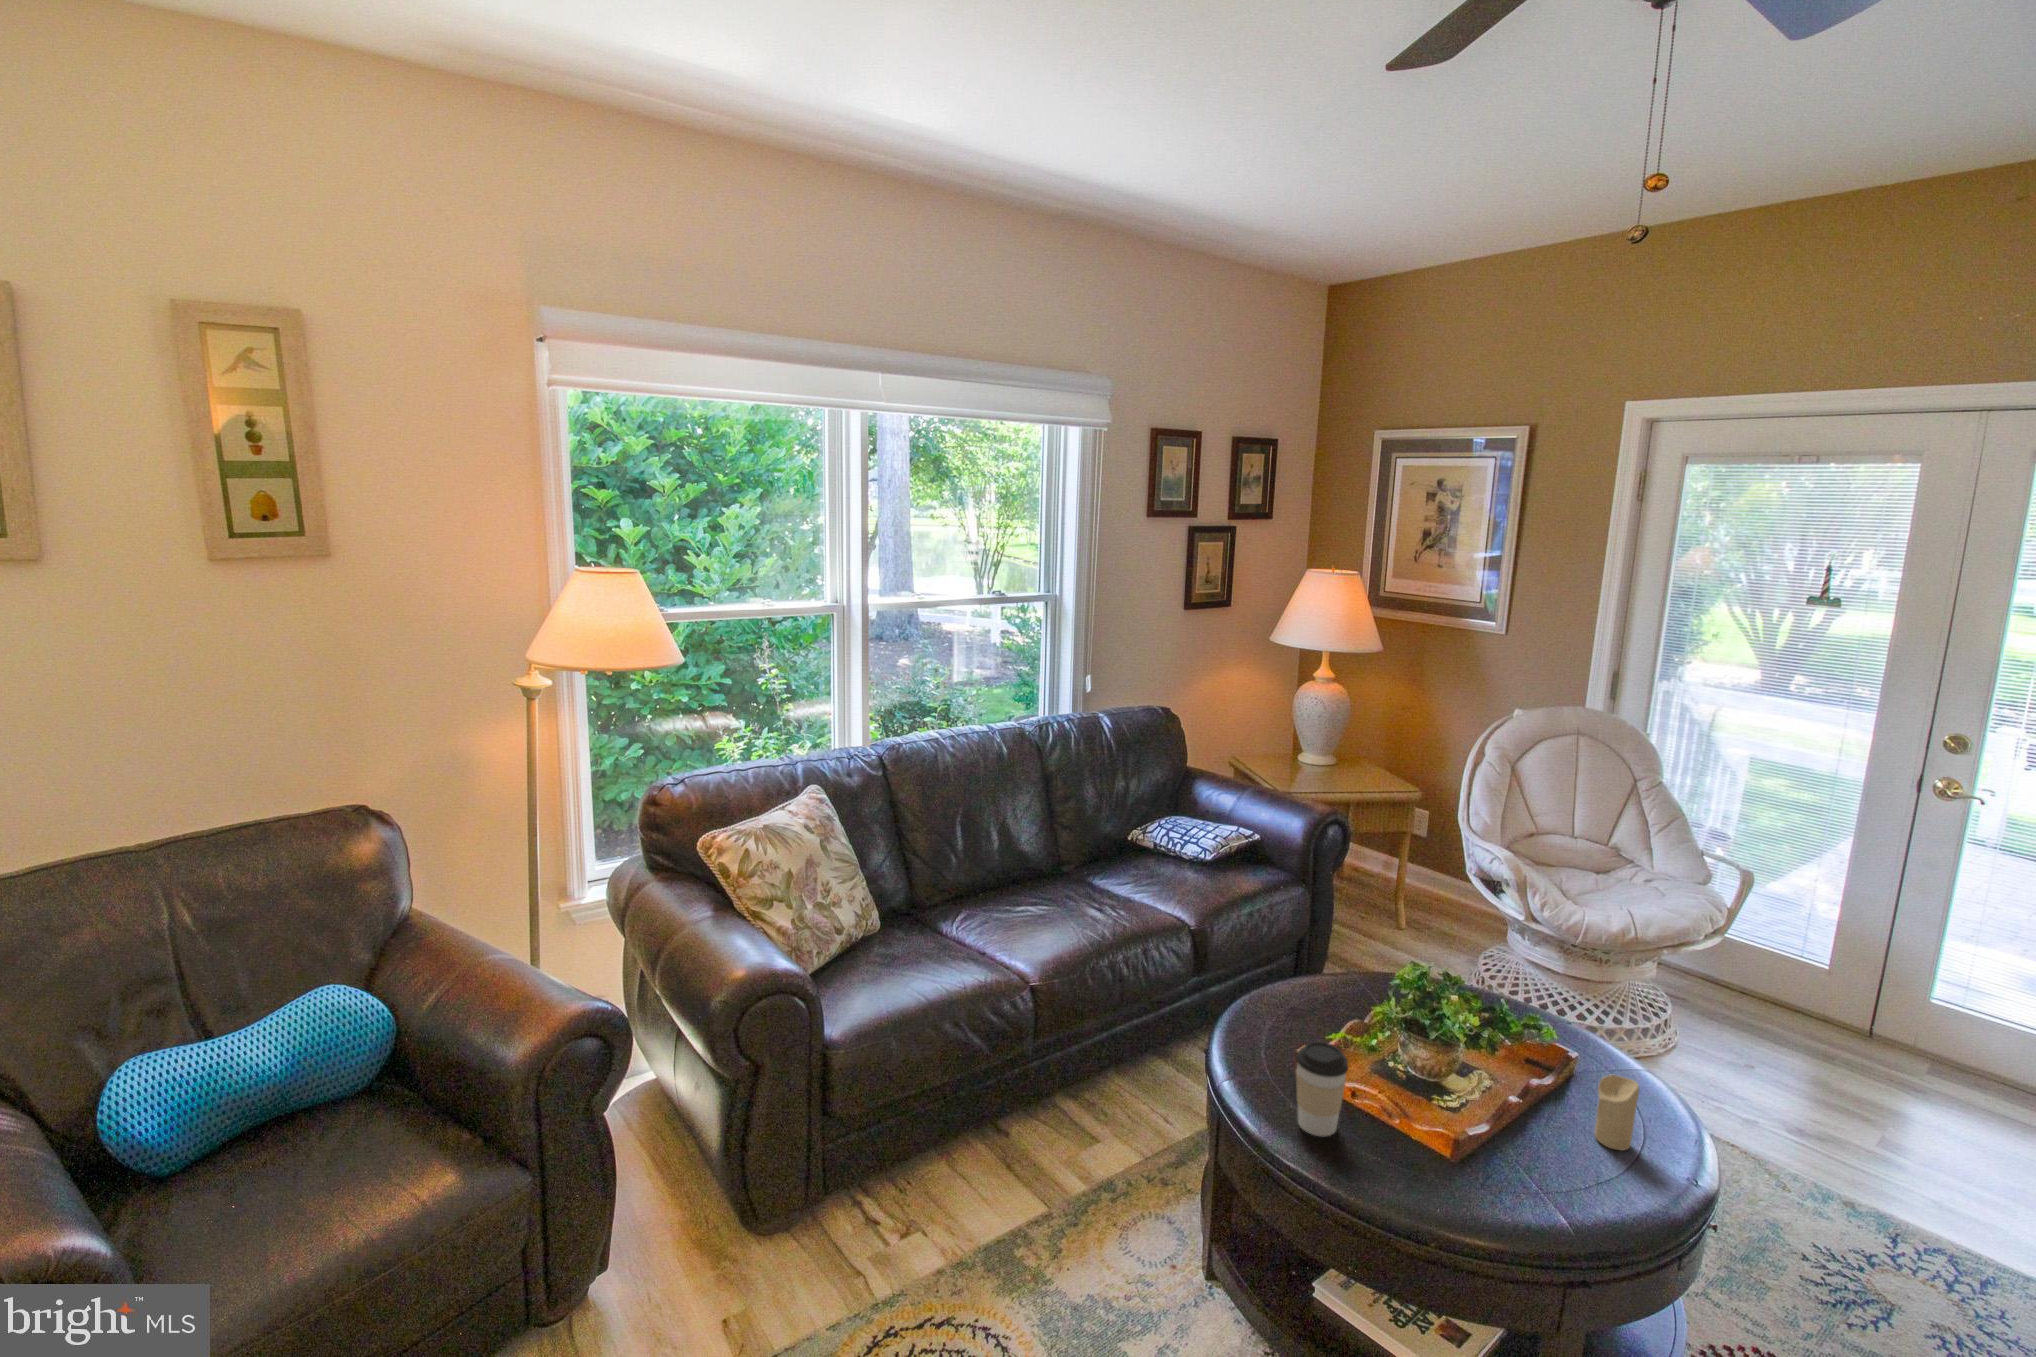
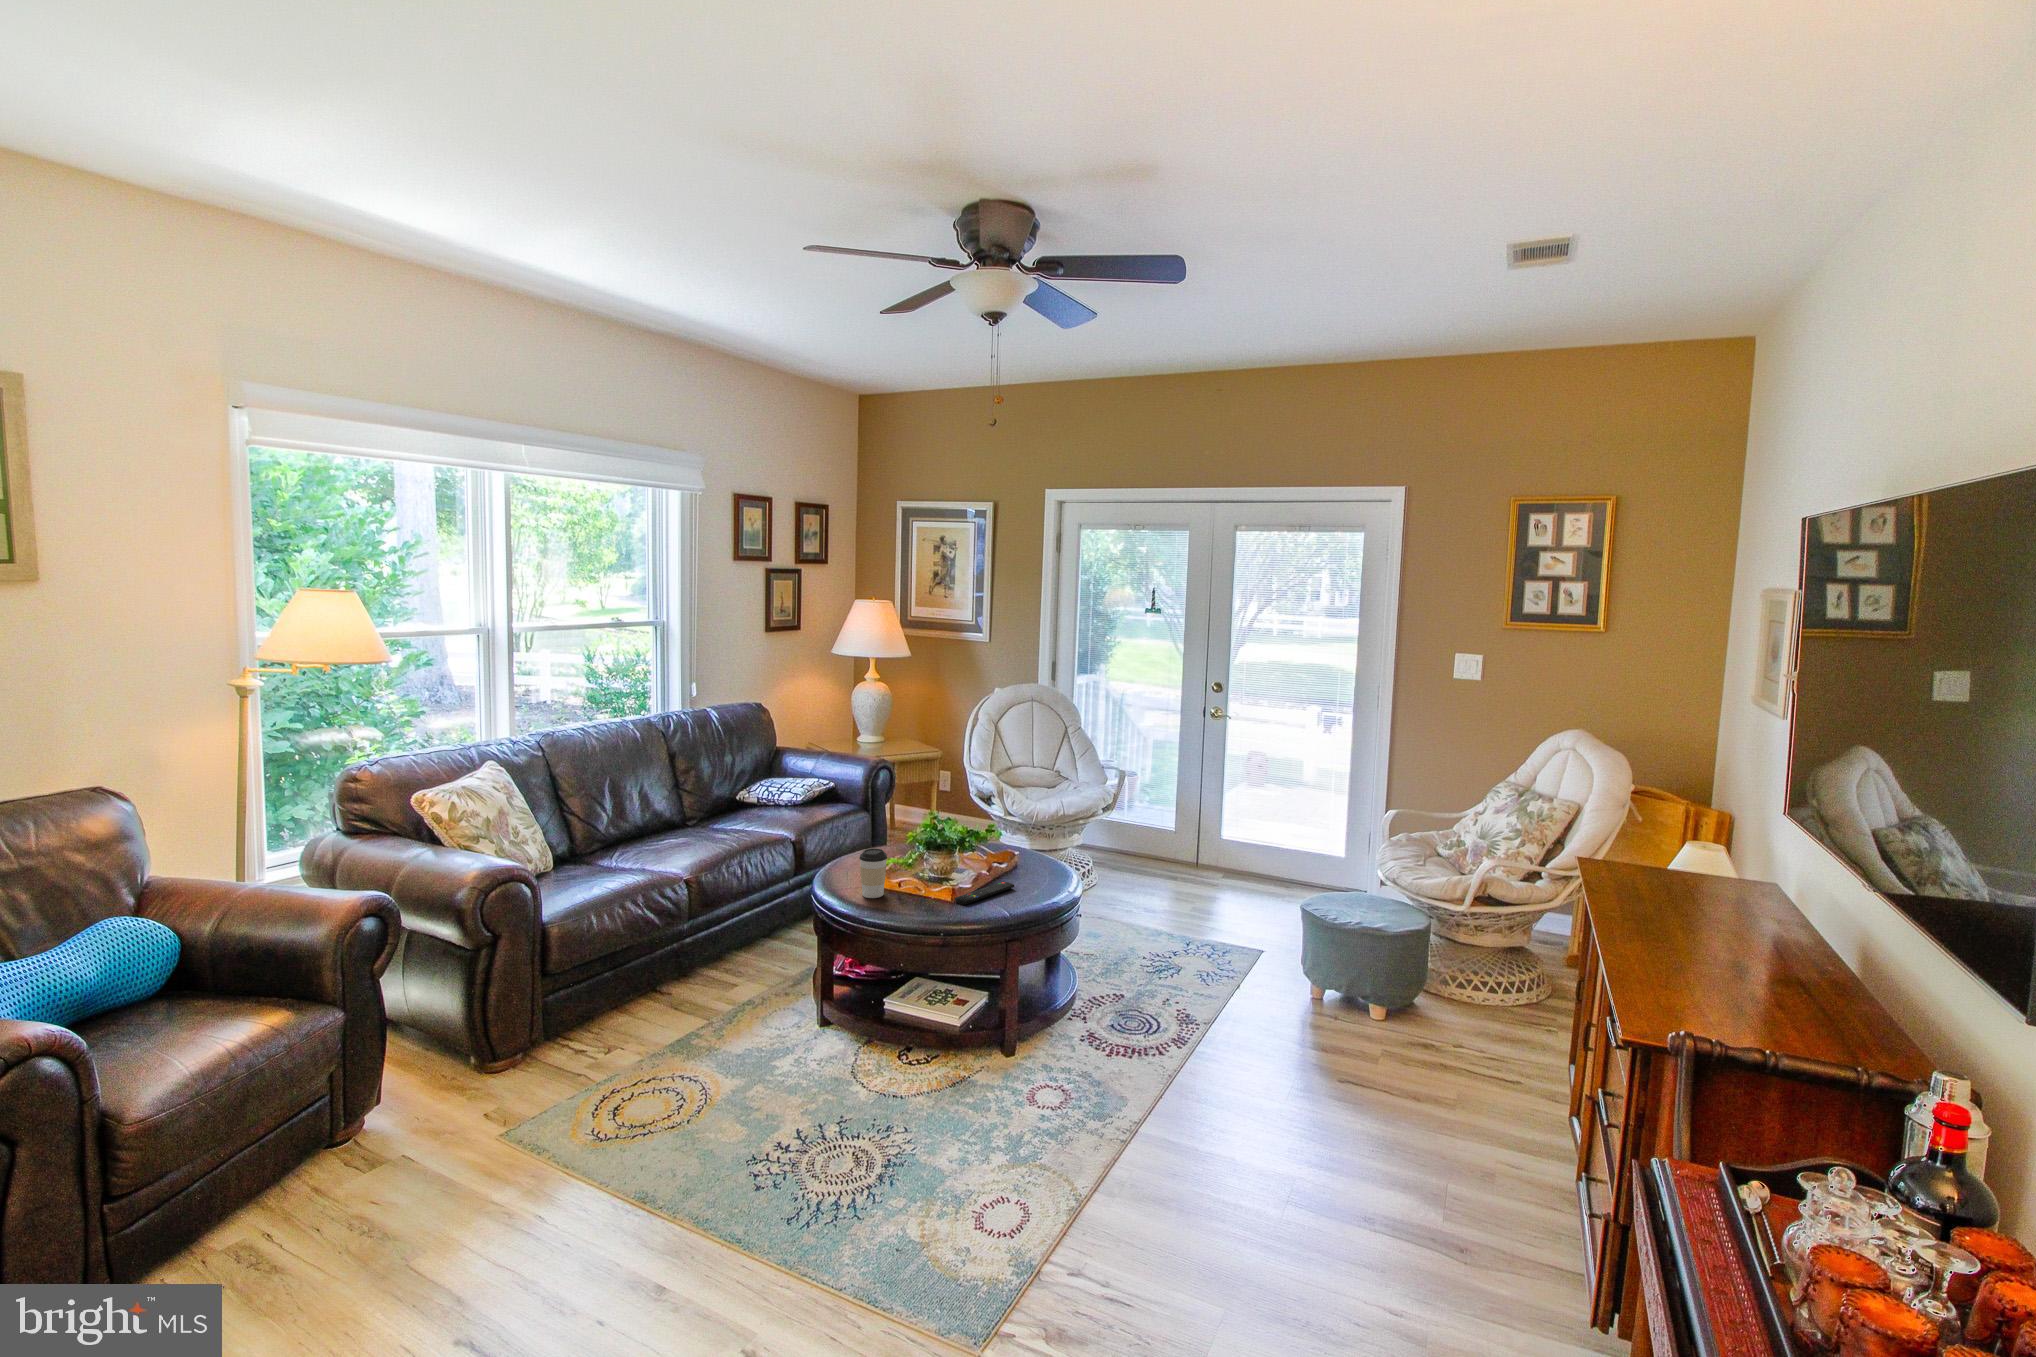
candle: present [1595,1074,1639,1150] -> none [1011,845,1028,881]
remote control: none [1482,1148,1609,1208] -> present [955,881,1014,905]

